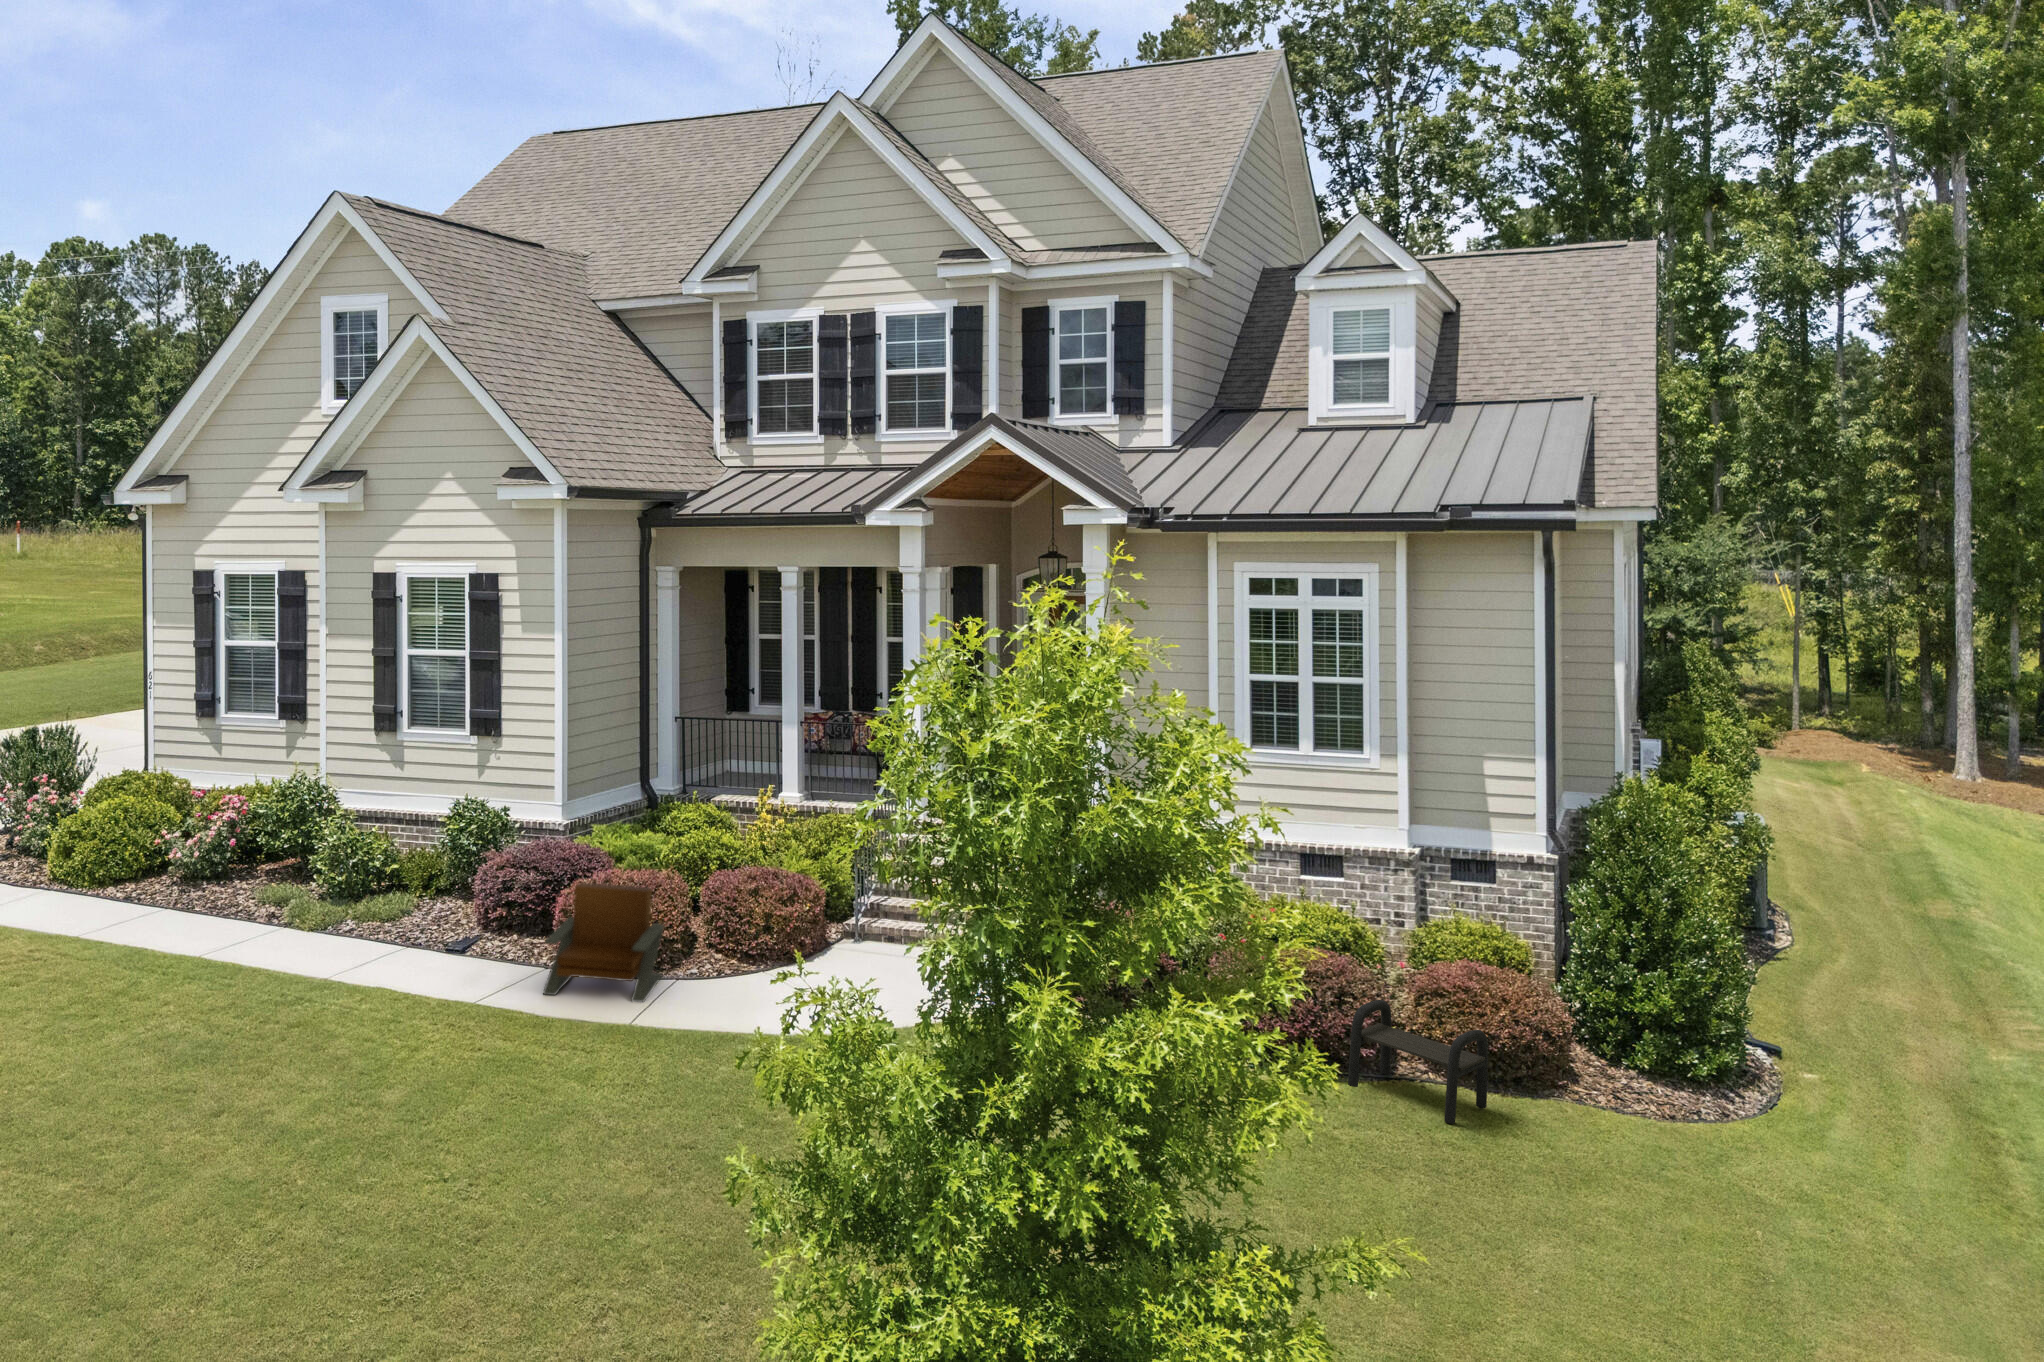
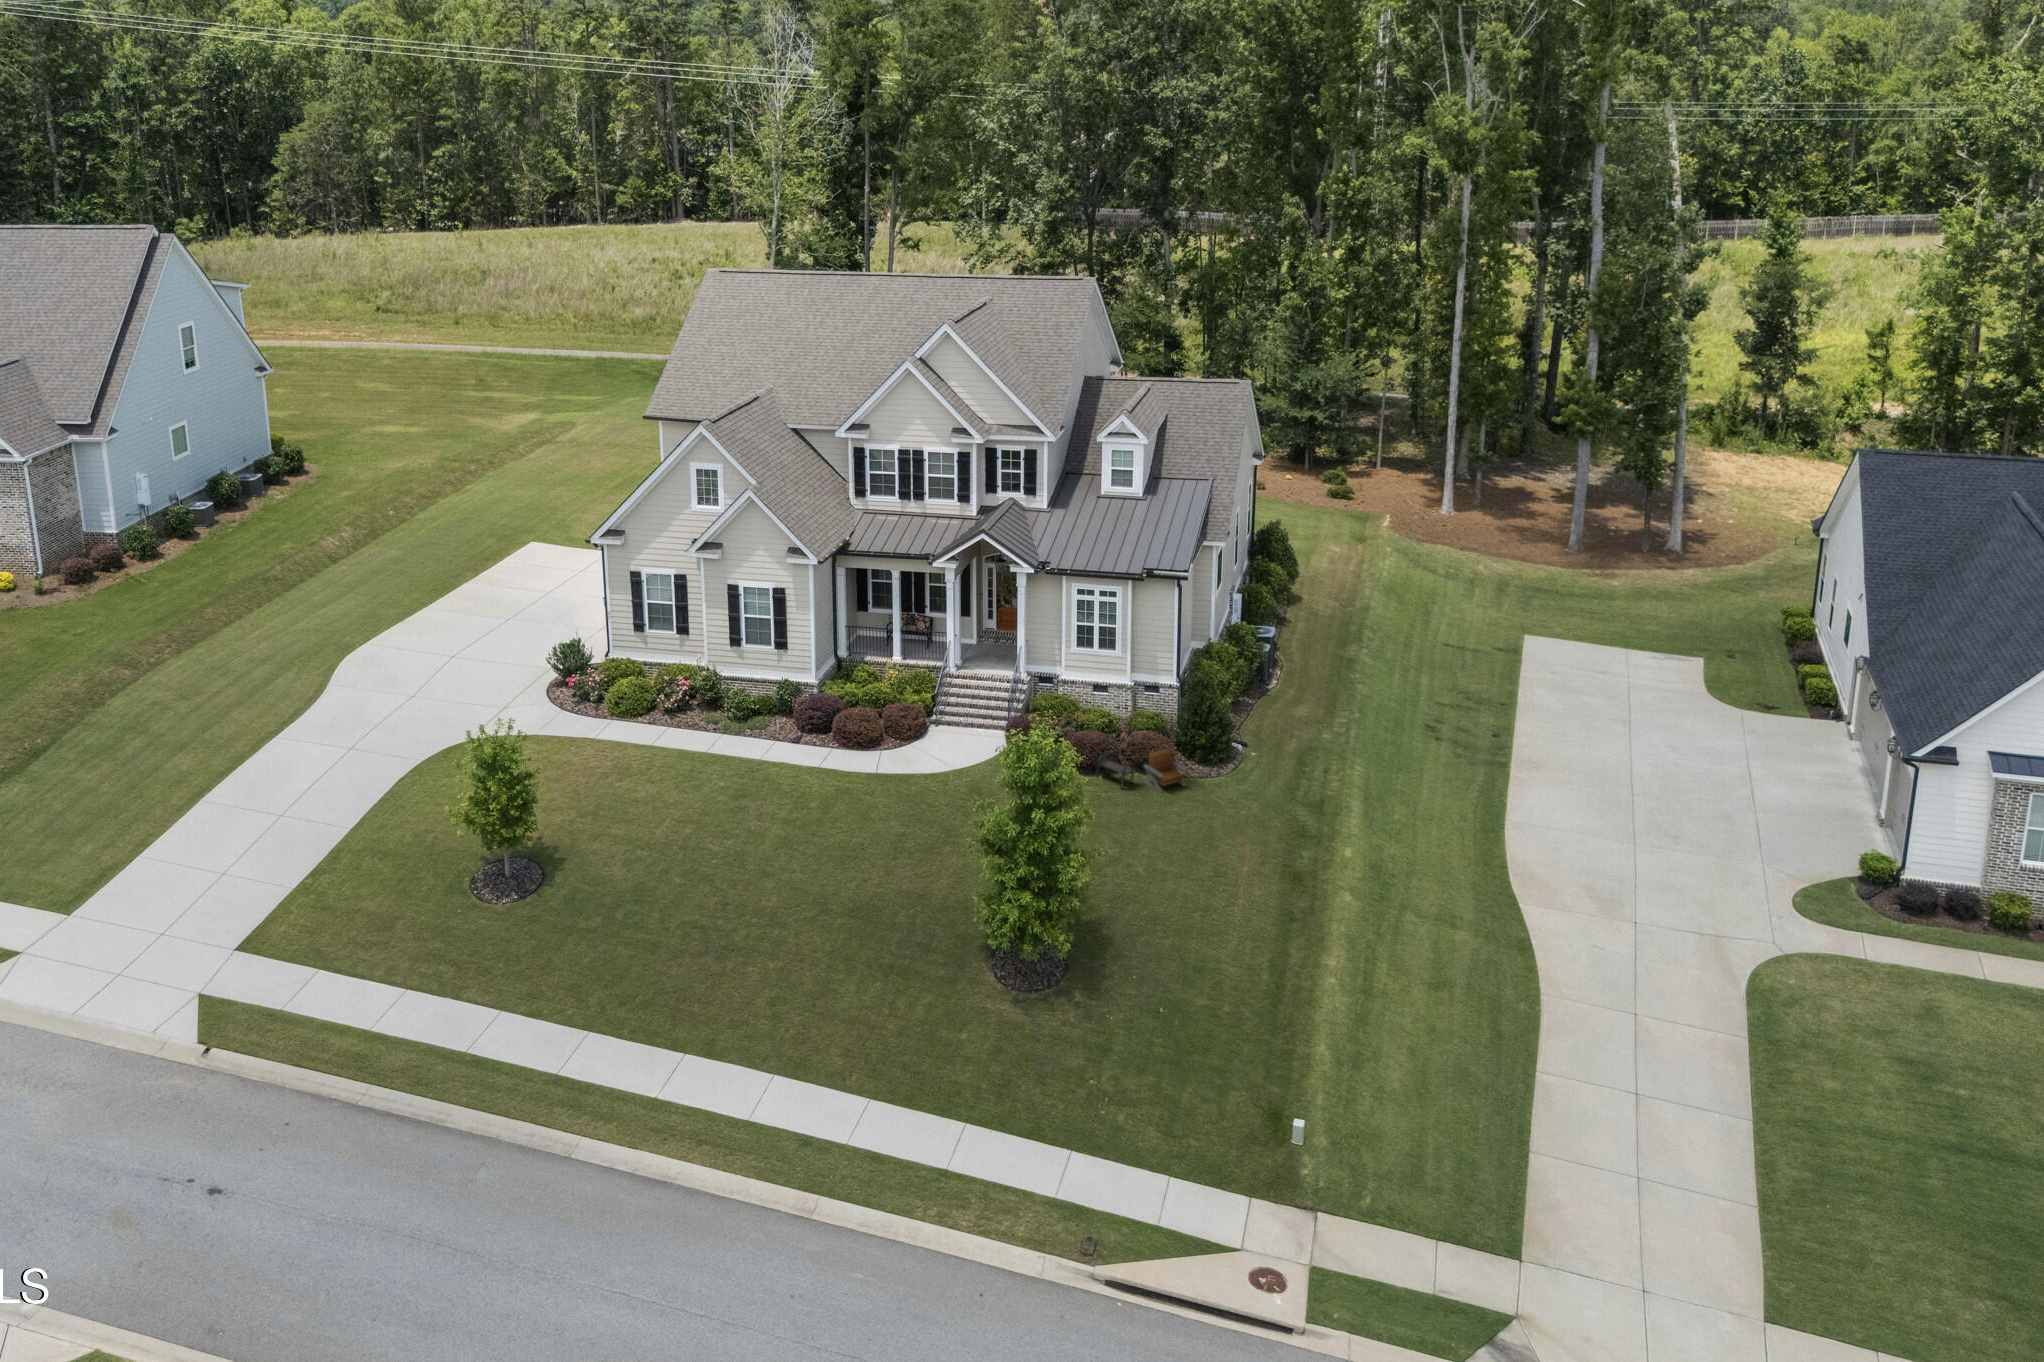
lounge chair: present [543,883,665,1002] -> present [1144,748,1187,793]

